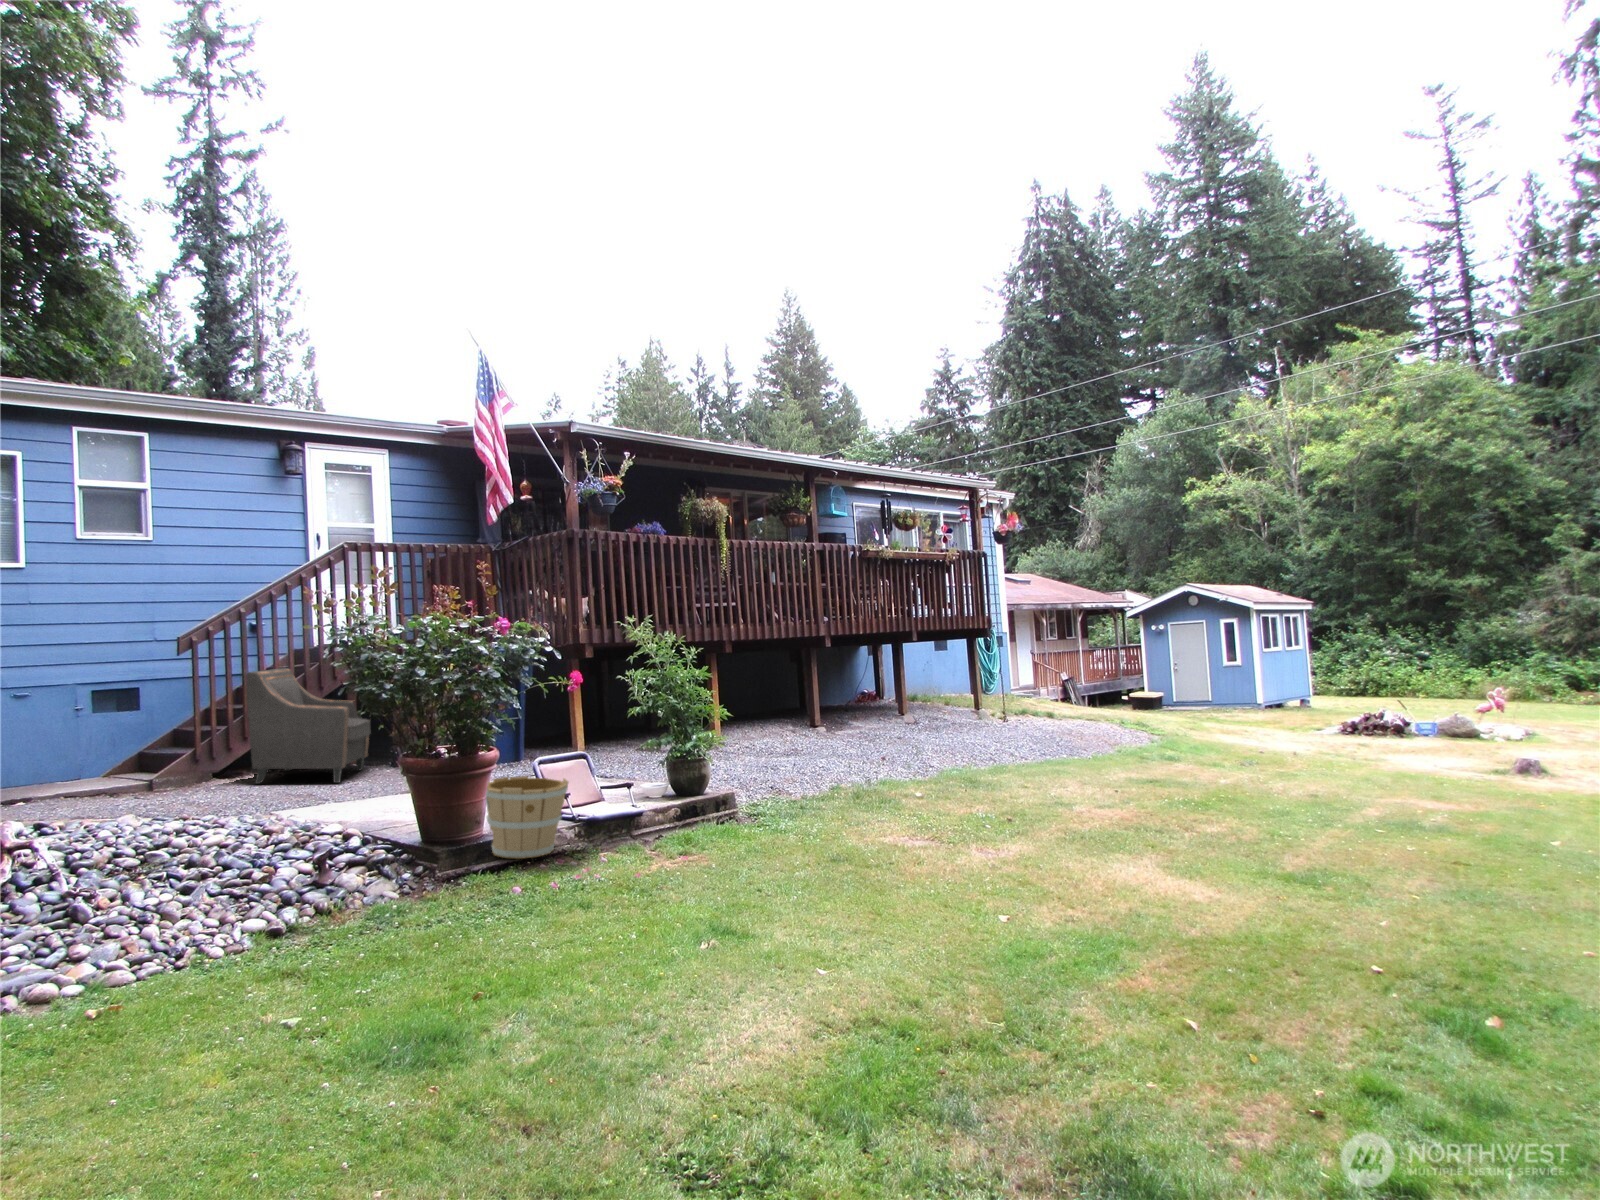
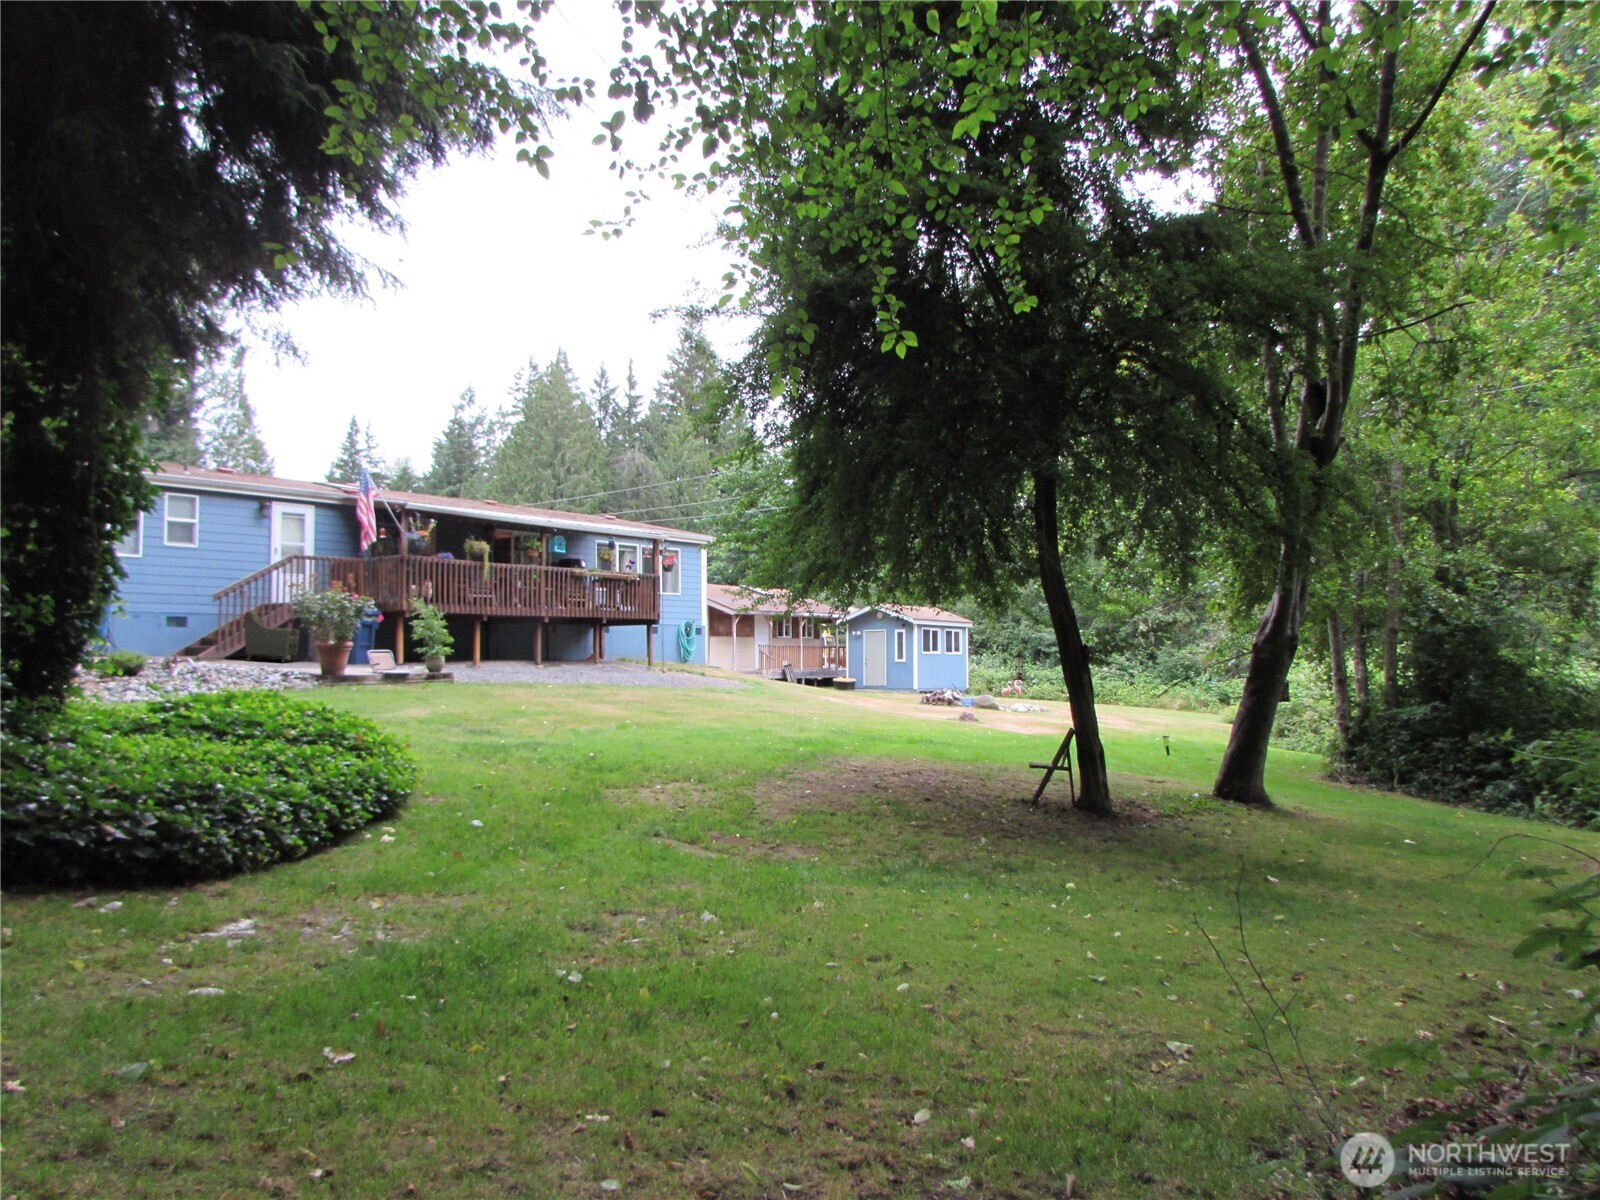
wooden bucket: present [486,776,568,859] -> none [345,653,379,680]

